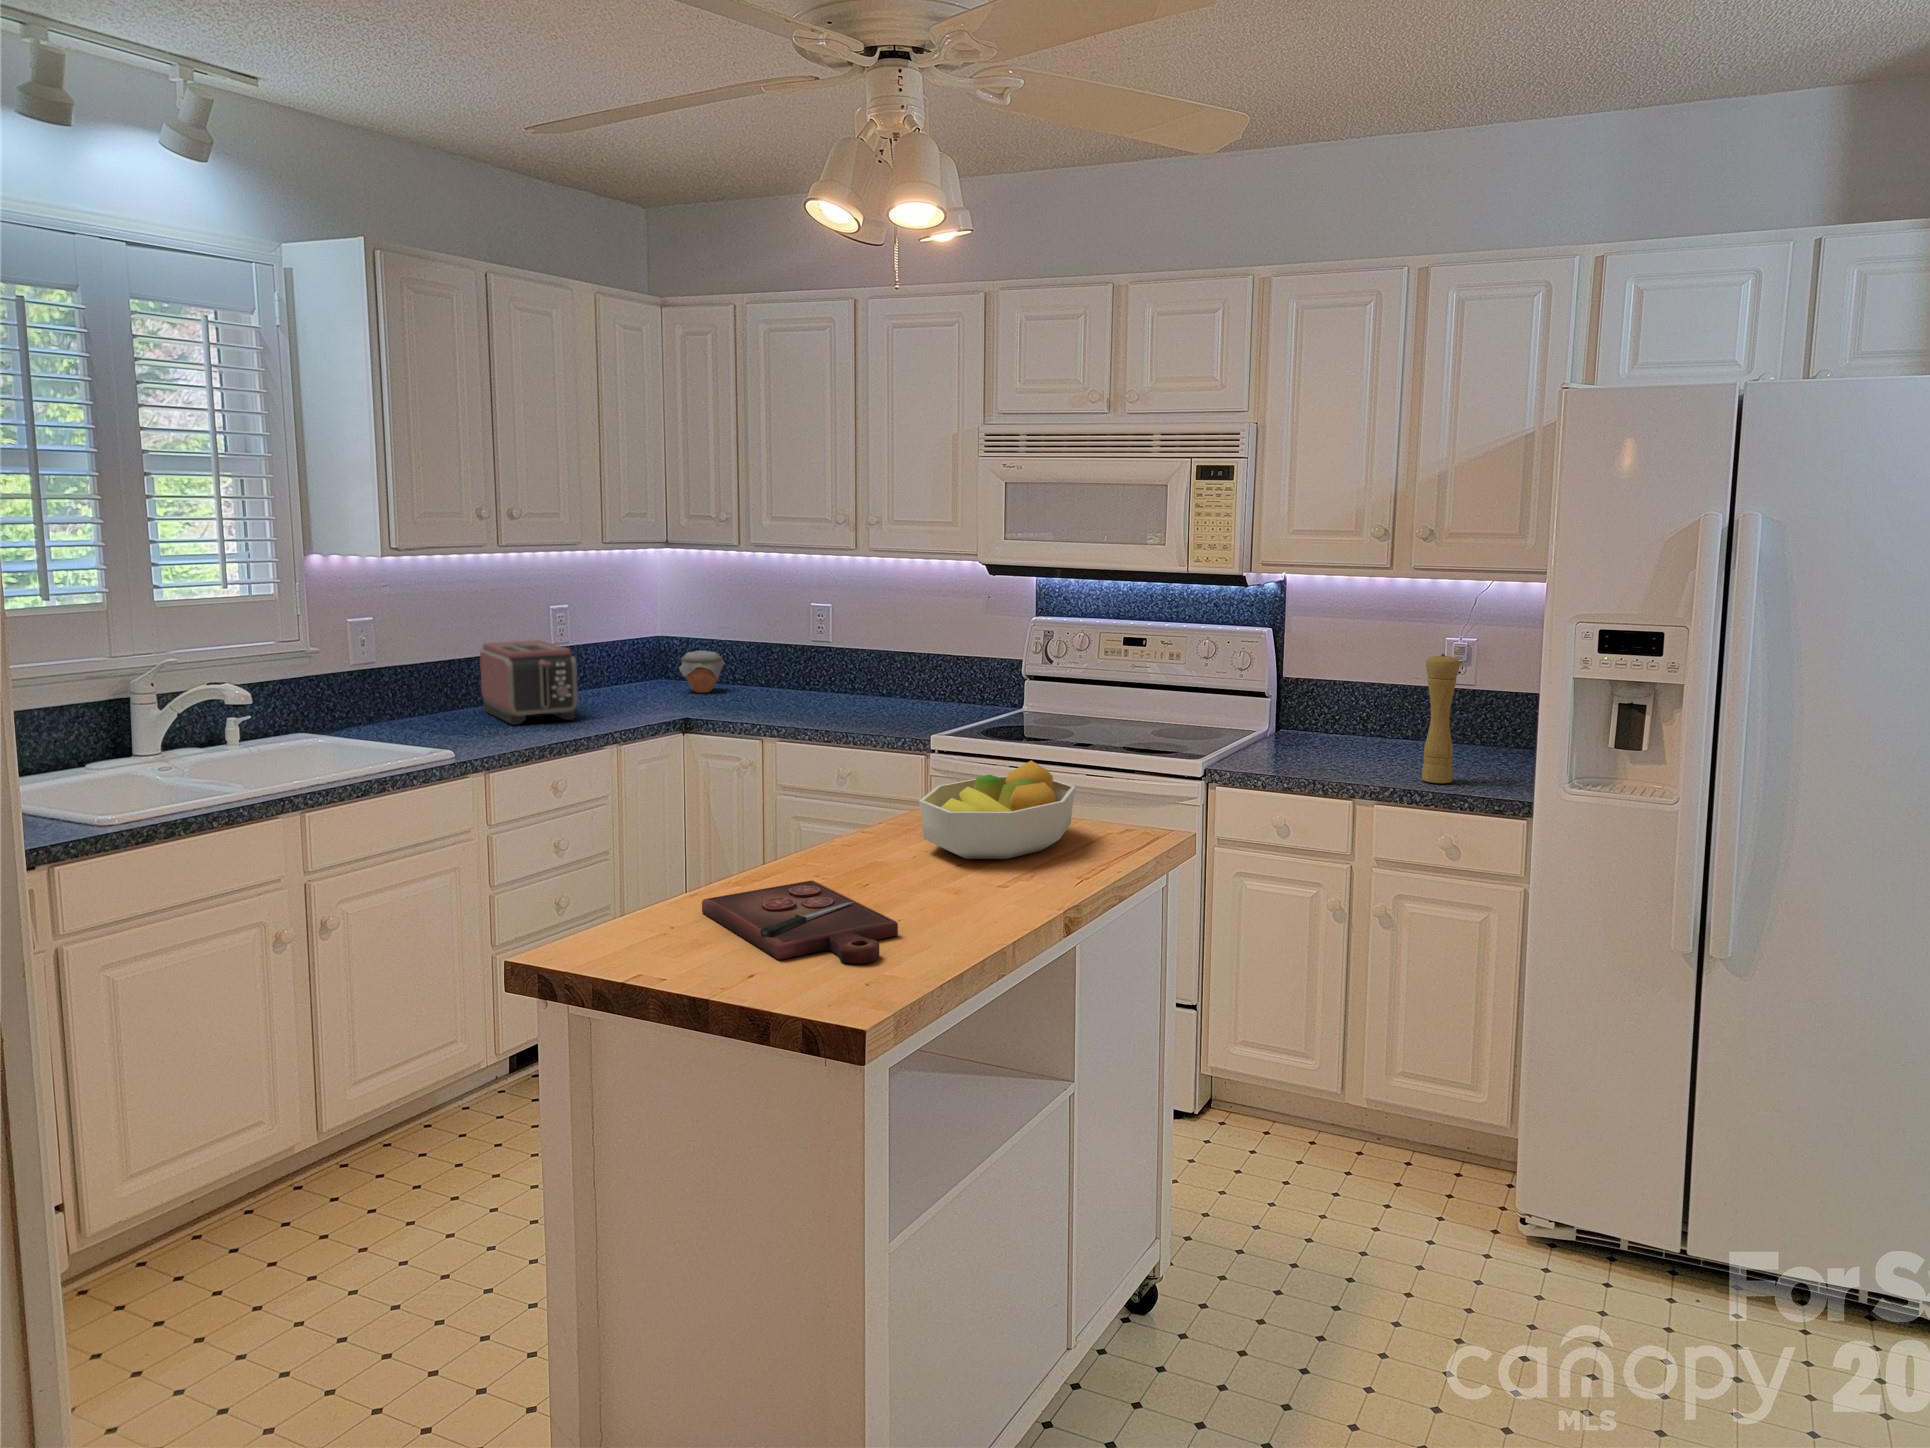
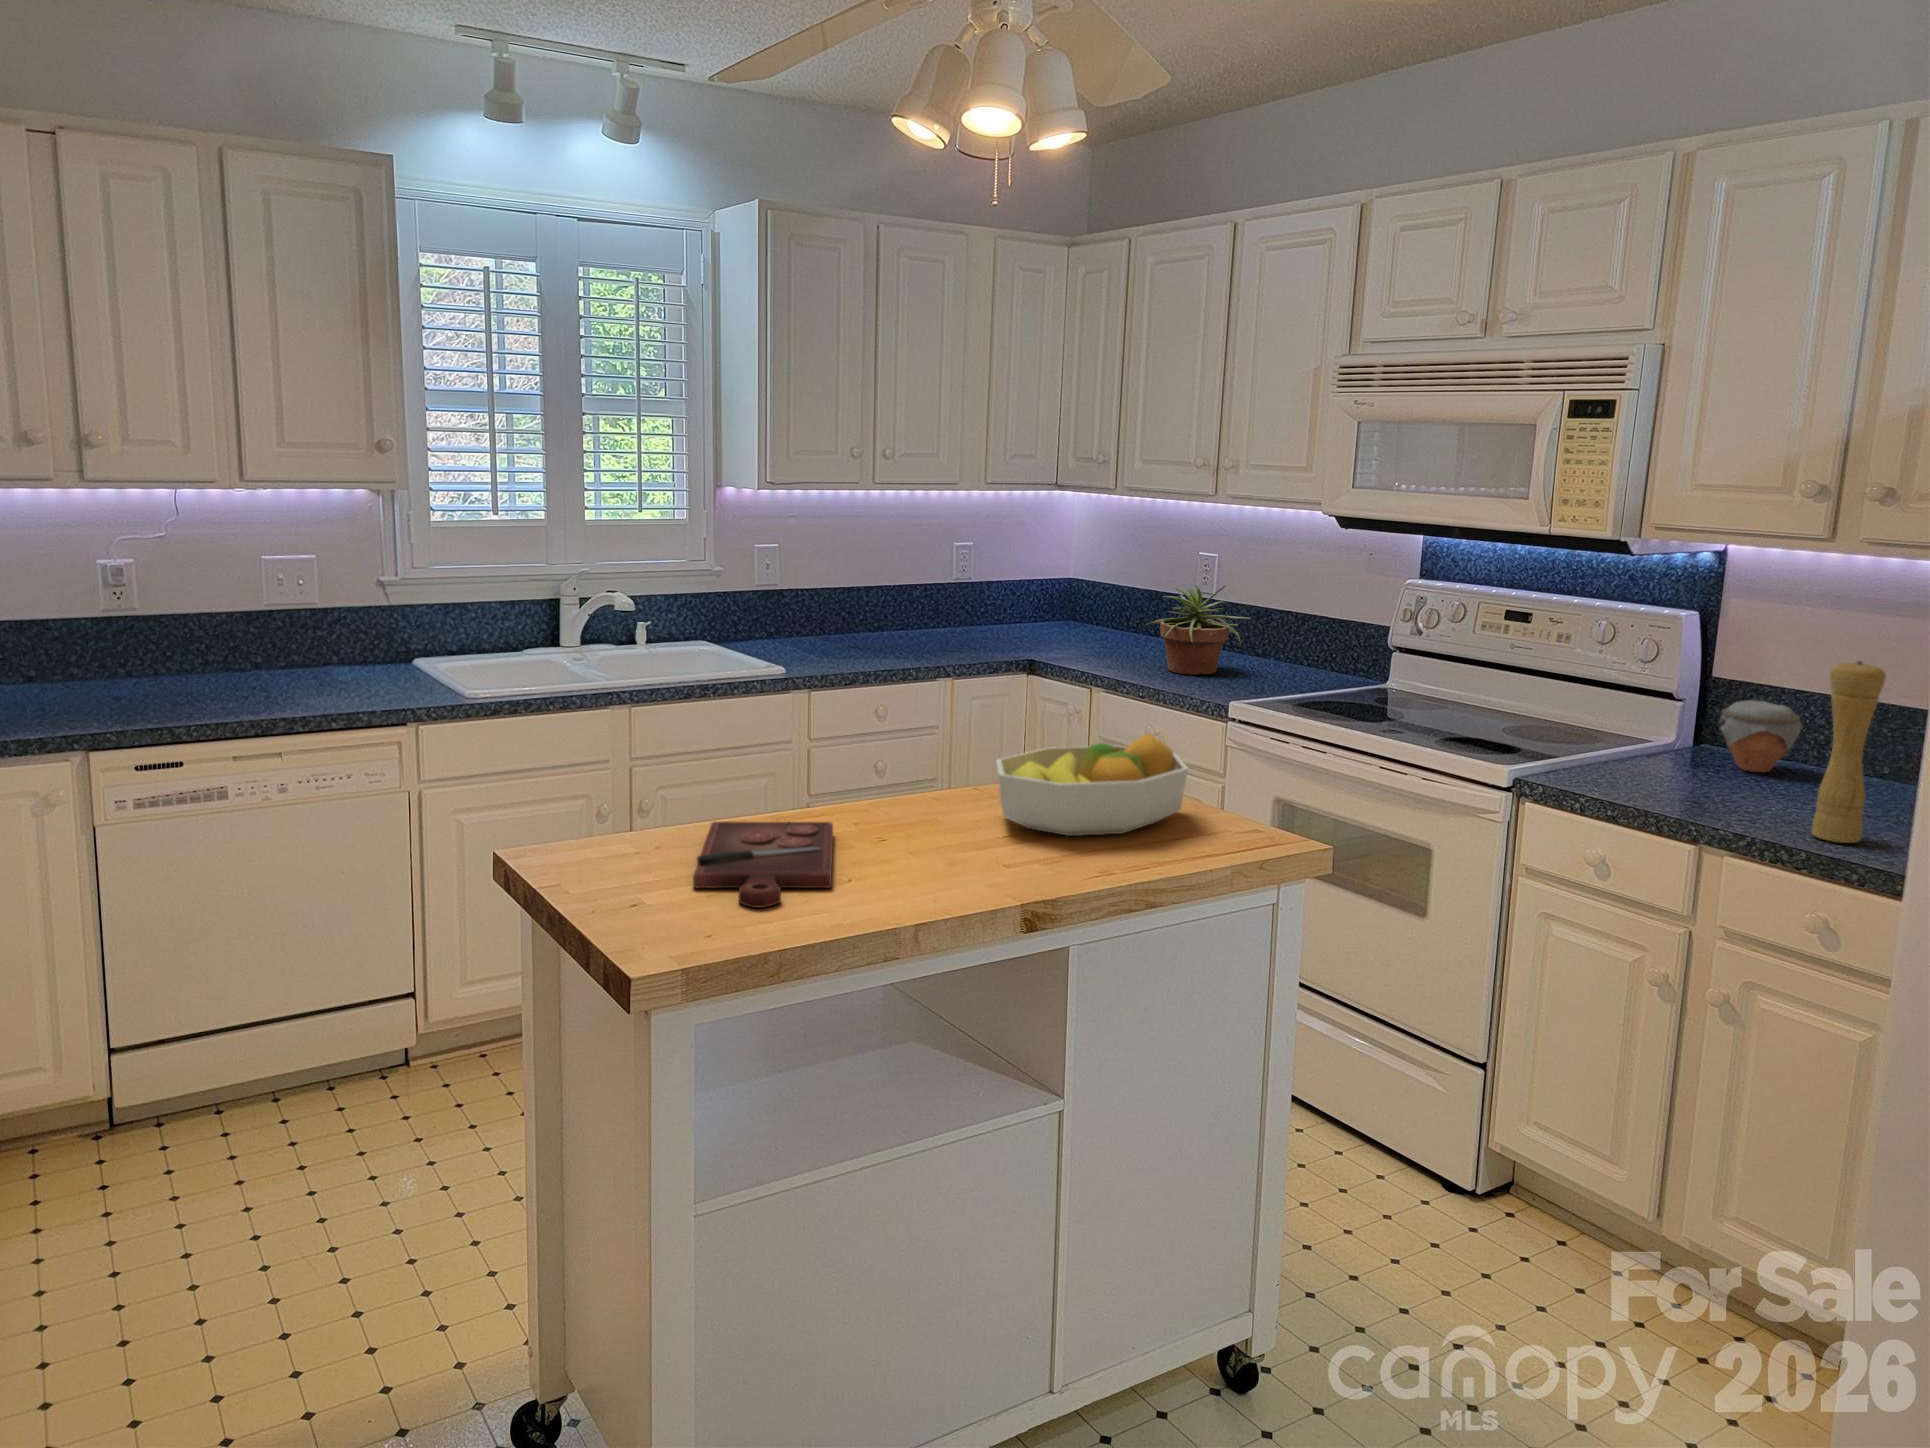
potted plant: none [792,631,897,717] -> present [1146,585,1251,675]
toaster: present [480,640,578,725] -> none [869,574,935,652]
jar: present [679,651,725,693] -> present [1718,700,1802,773]

